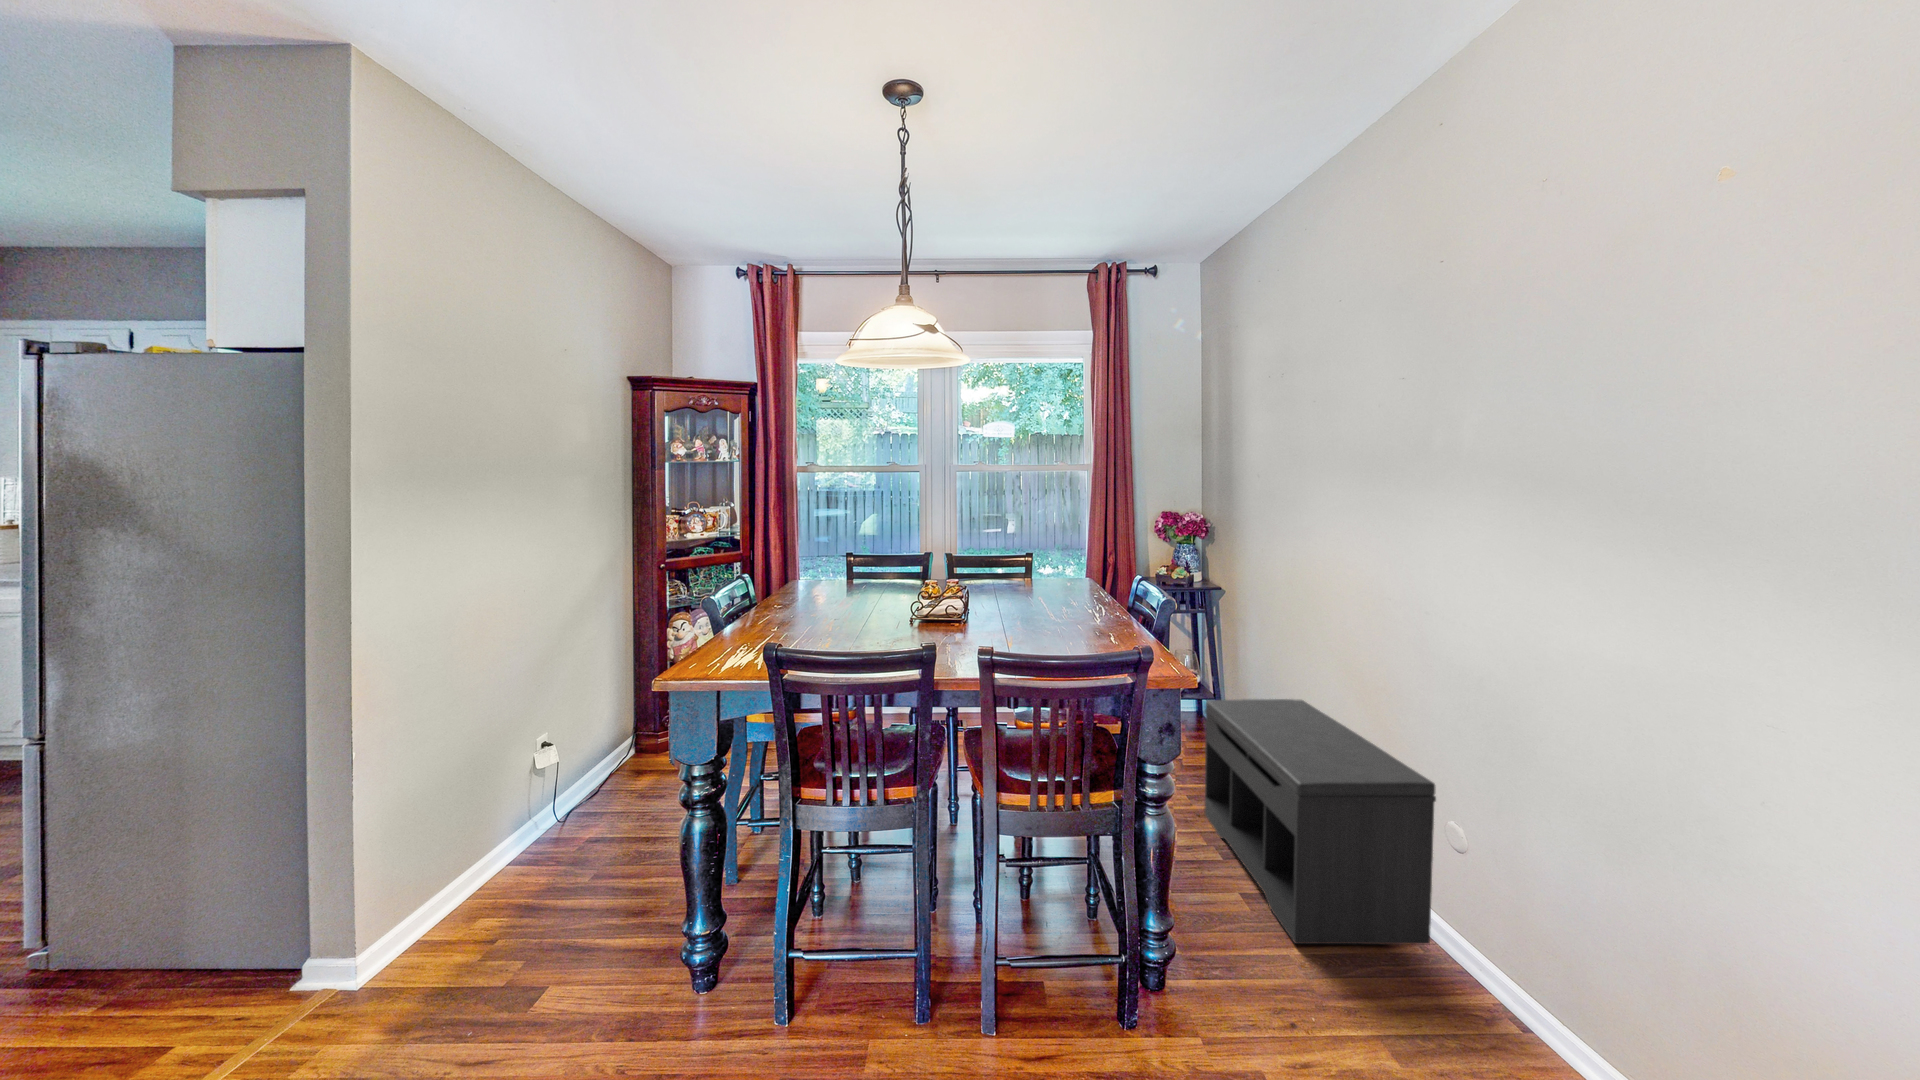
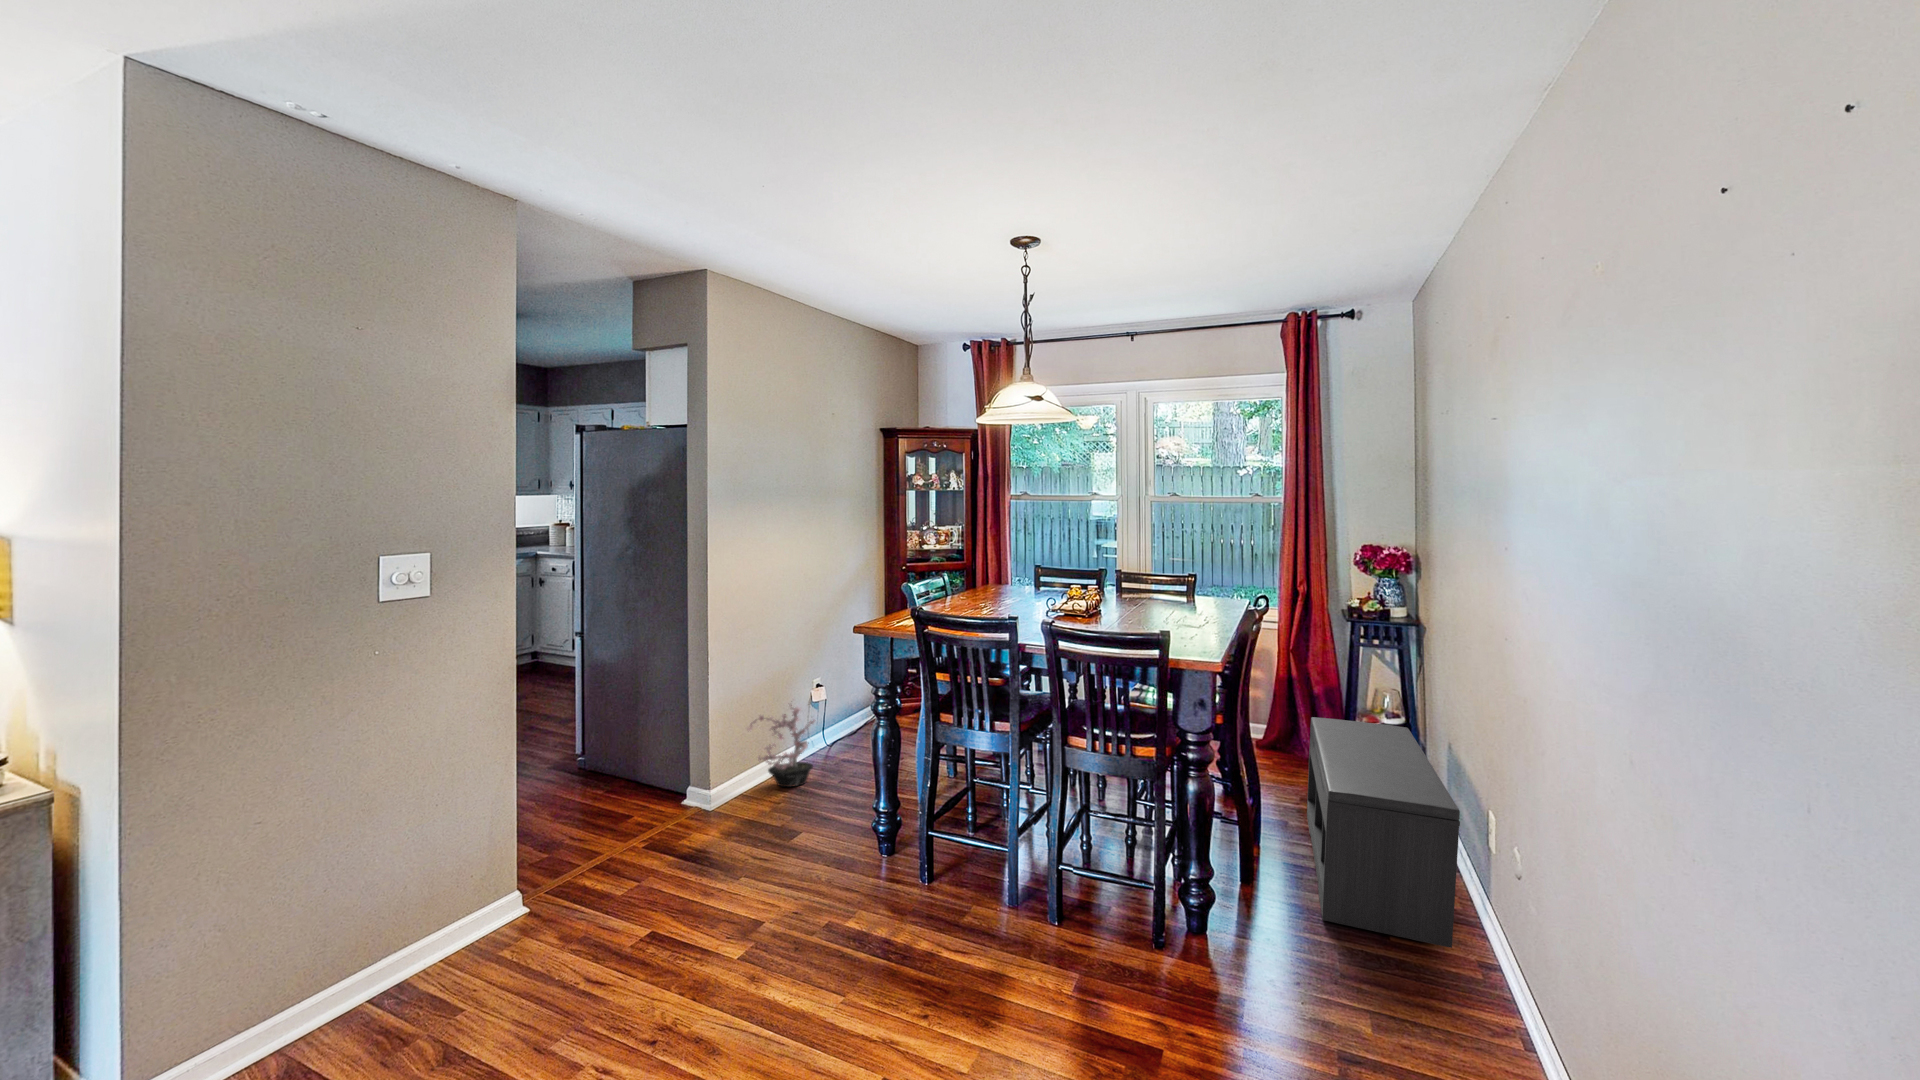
potted plant: none [417,761,553,912] -> present [747,699,814,787]

